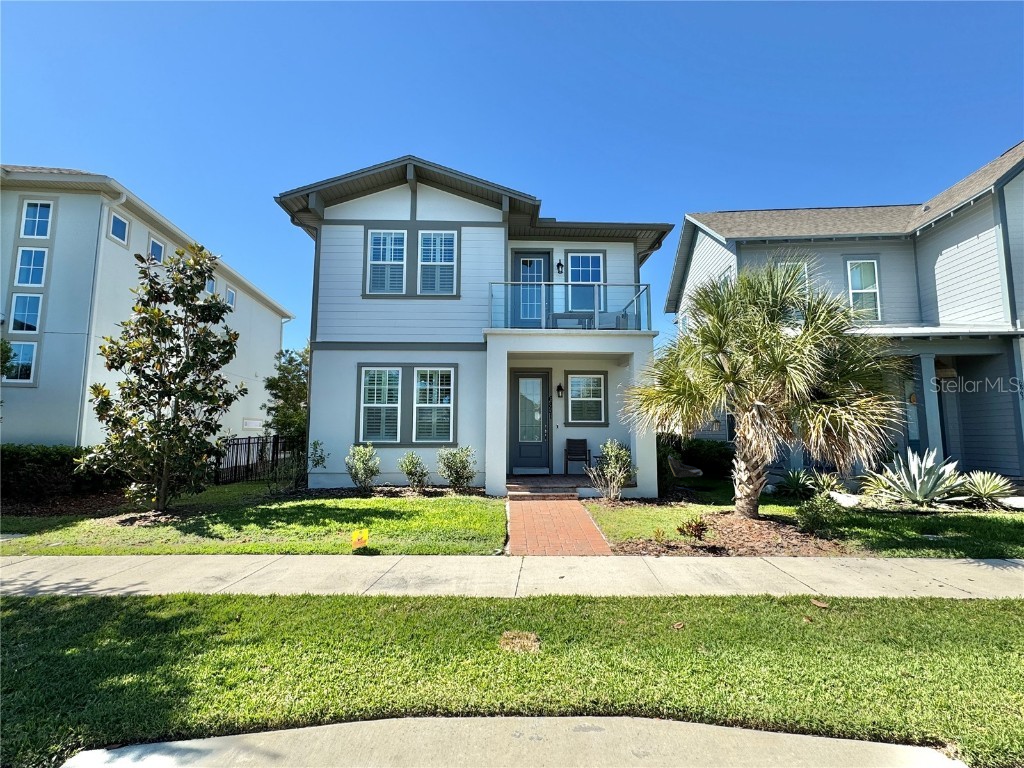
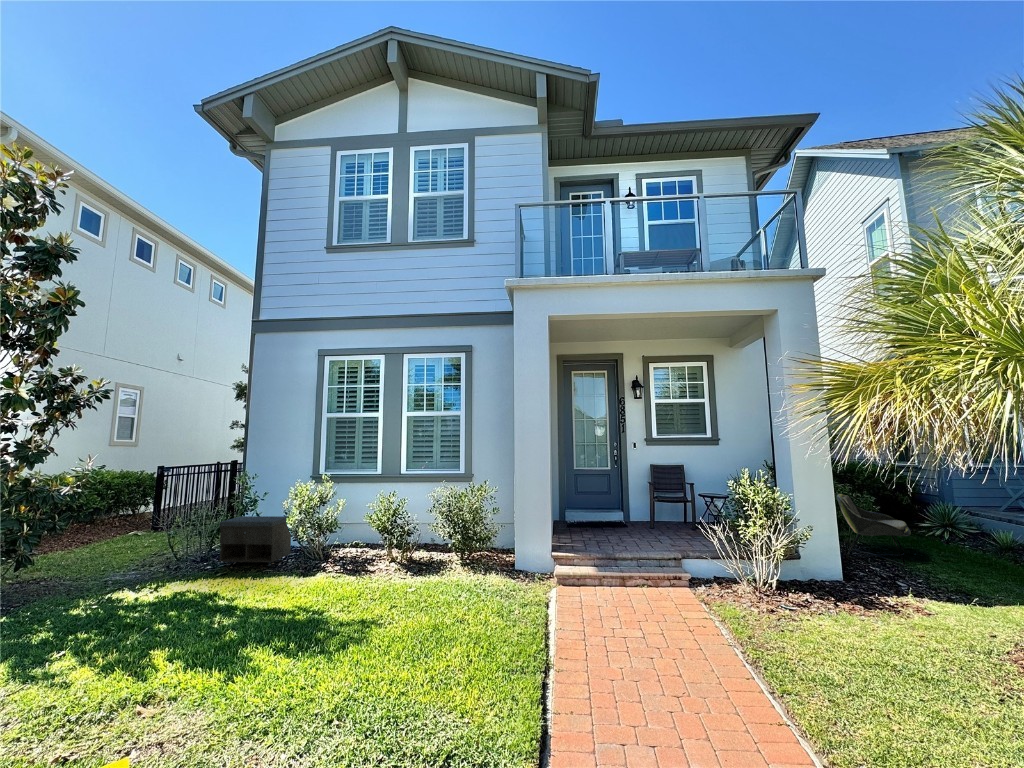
storage bench: none [302,468,344,497] -> present [219,516,291,566]

